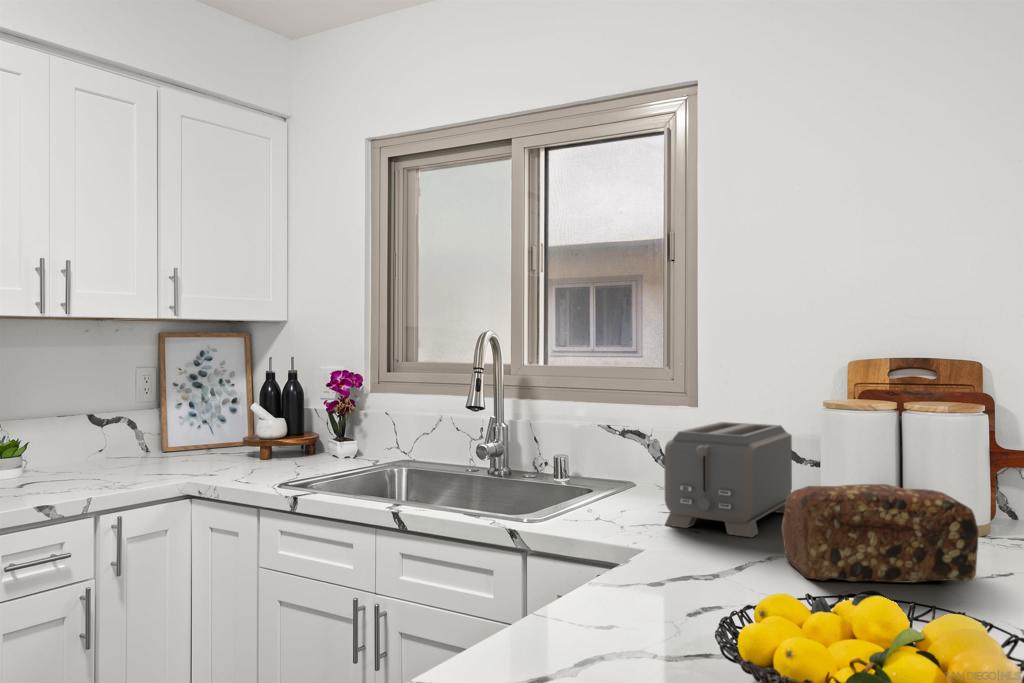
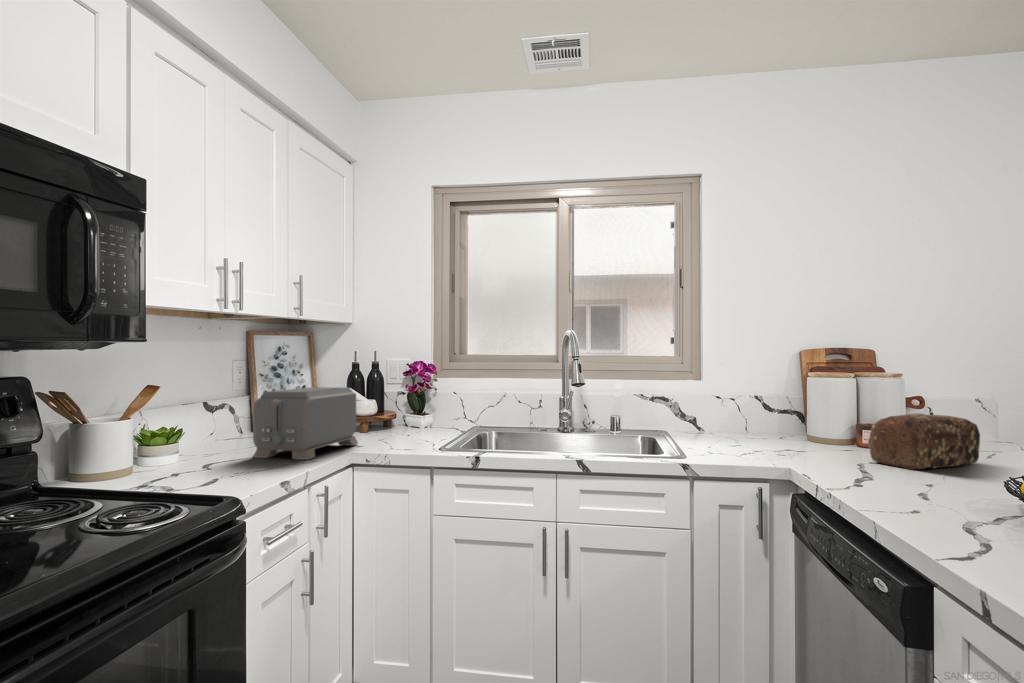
toaster: present [665,422,792,537] -> present [253,387,358,460]

